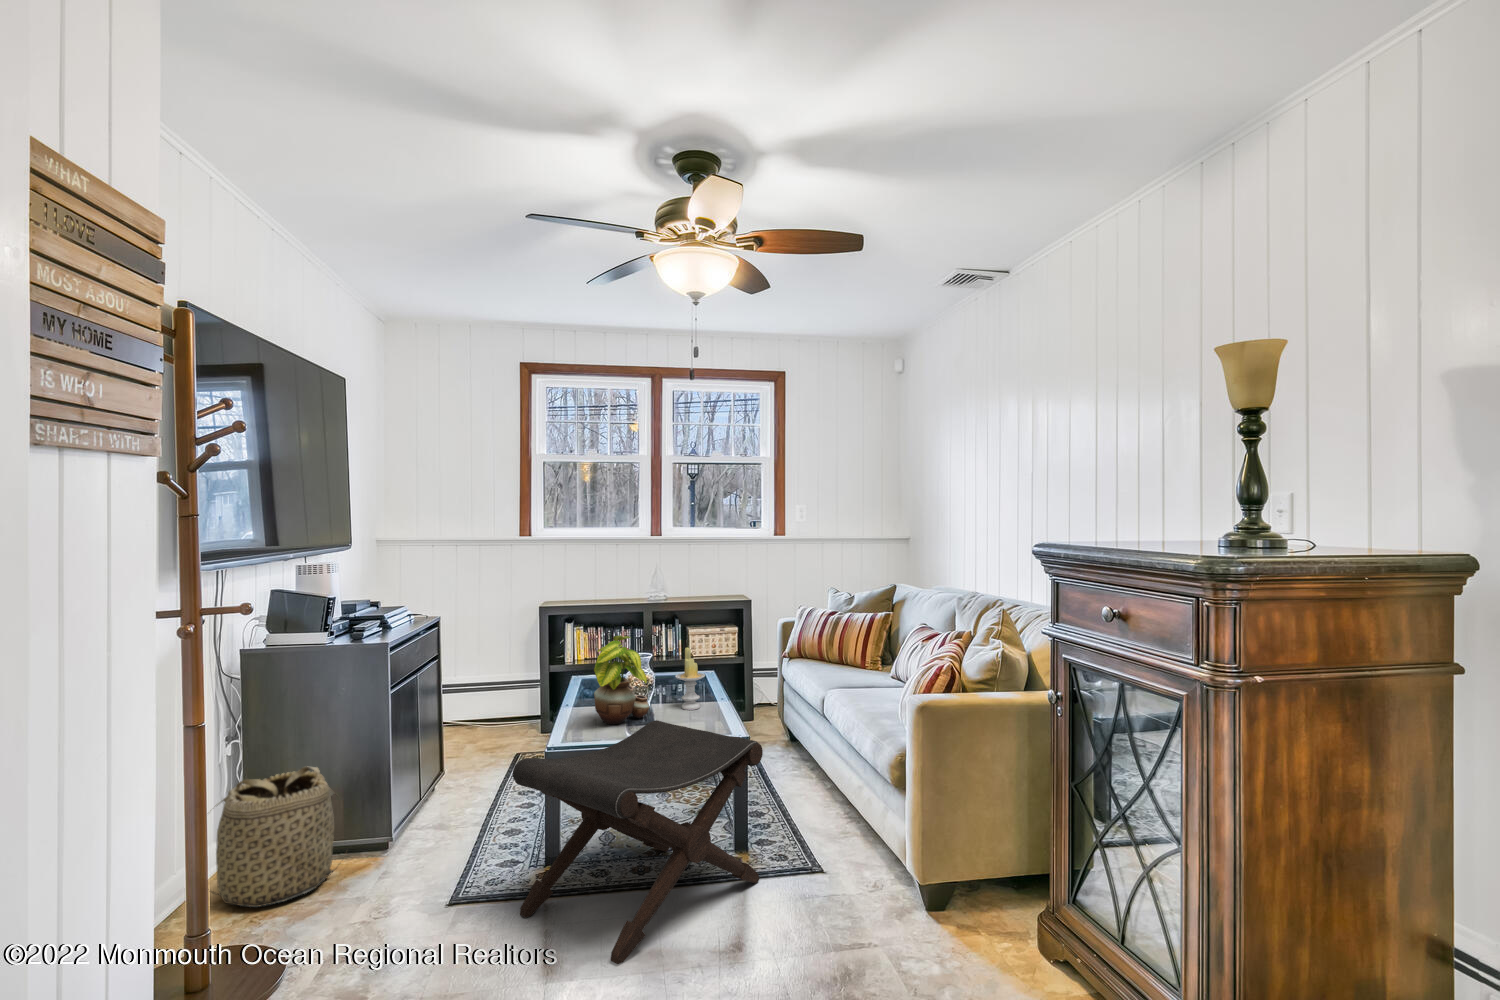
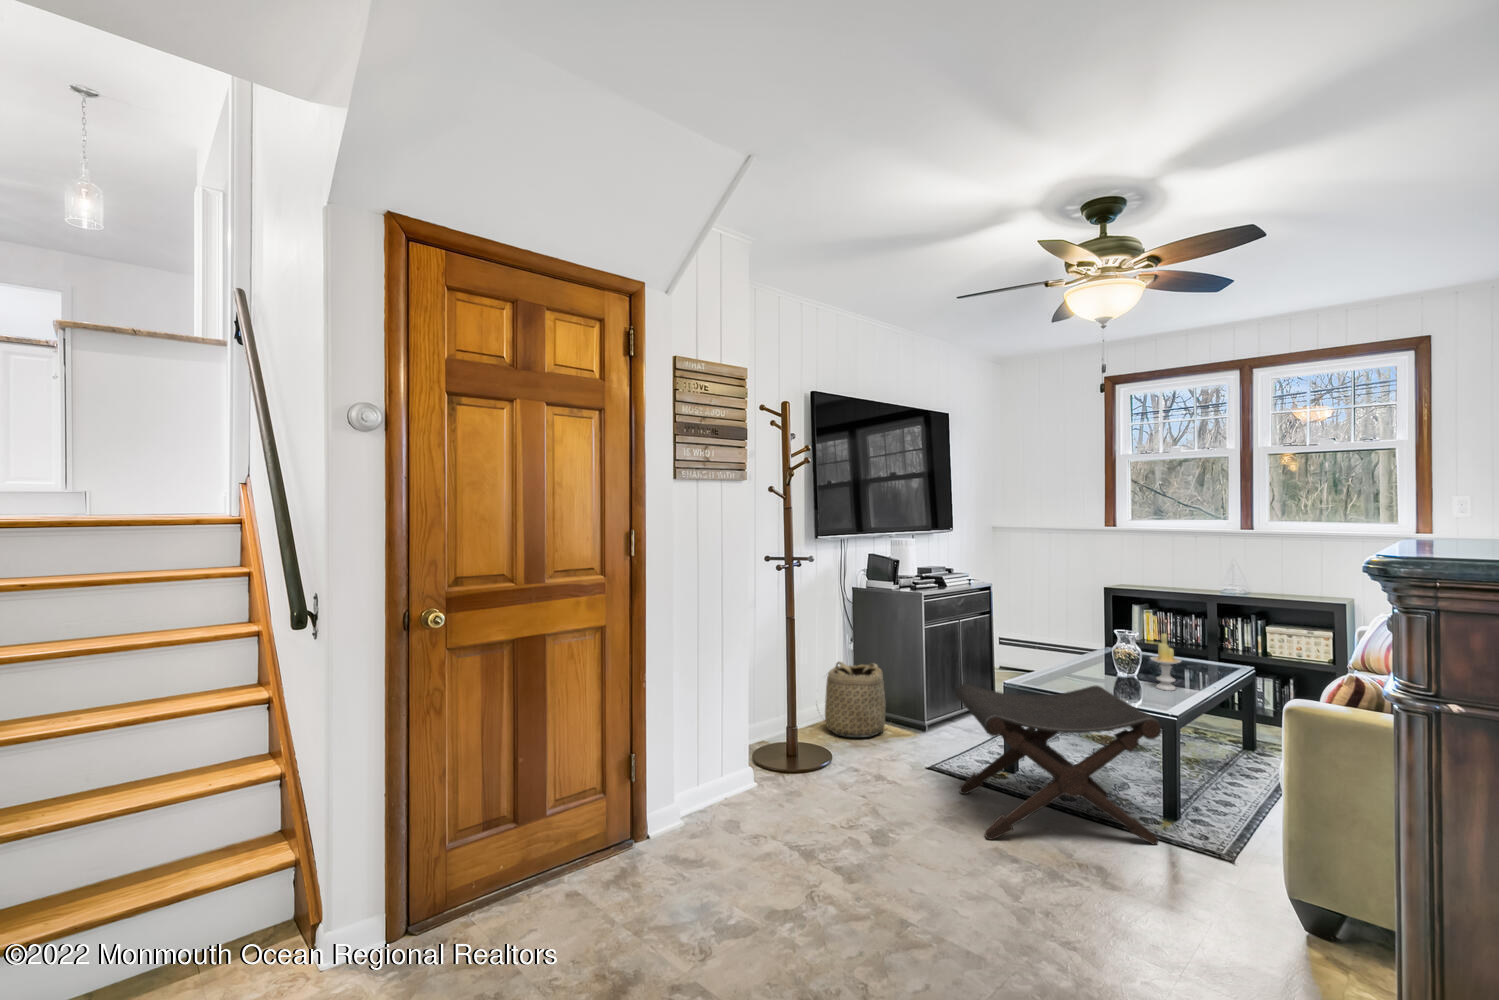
potted plant: present [594,635,650,724] -> none [1050,612,1115,685]

